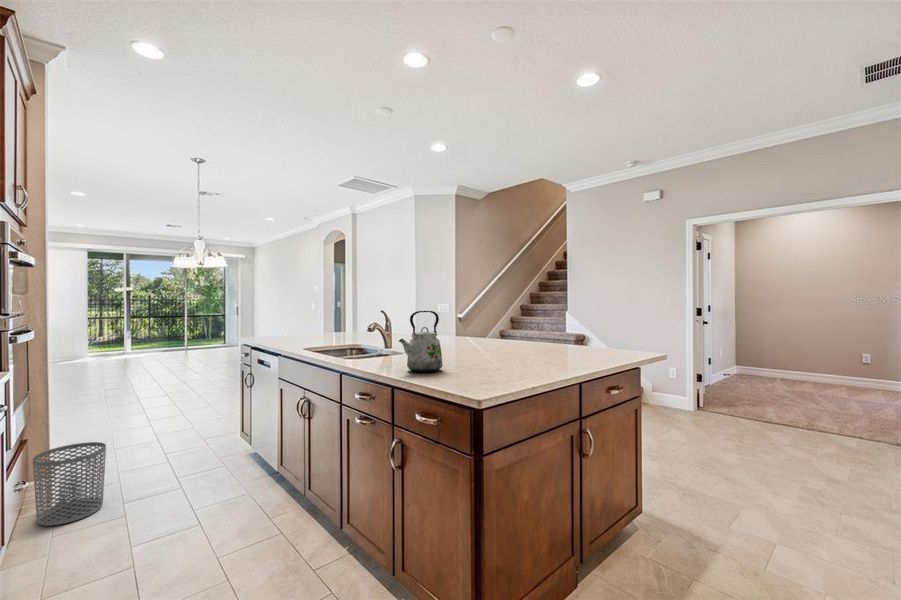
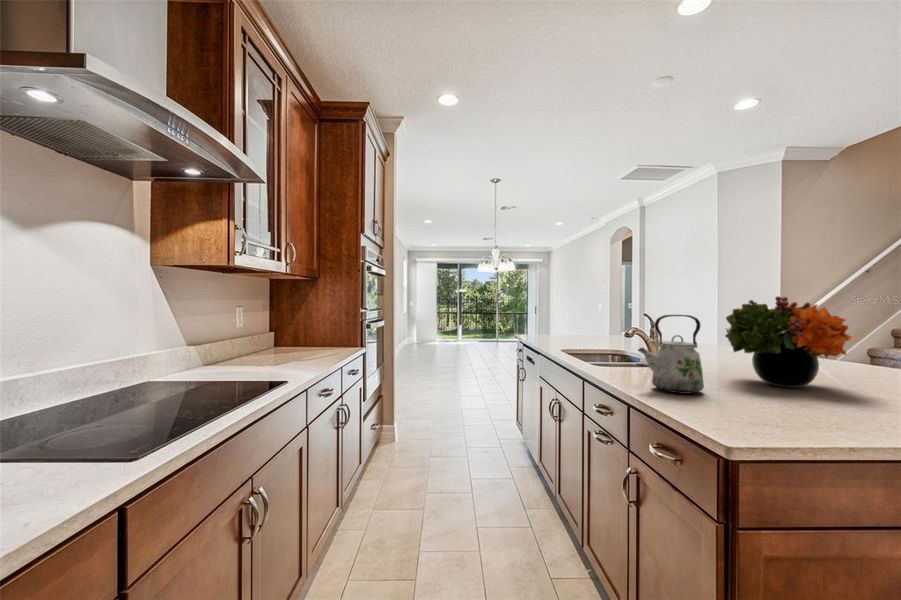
flower arrangement: none [446,296,515,359] -> present [725,296,854,388]
waste bin: present [33,442,106,526] -> none [382,403,420,458]

